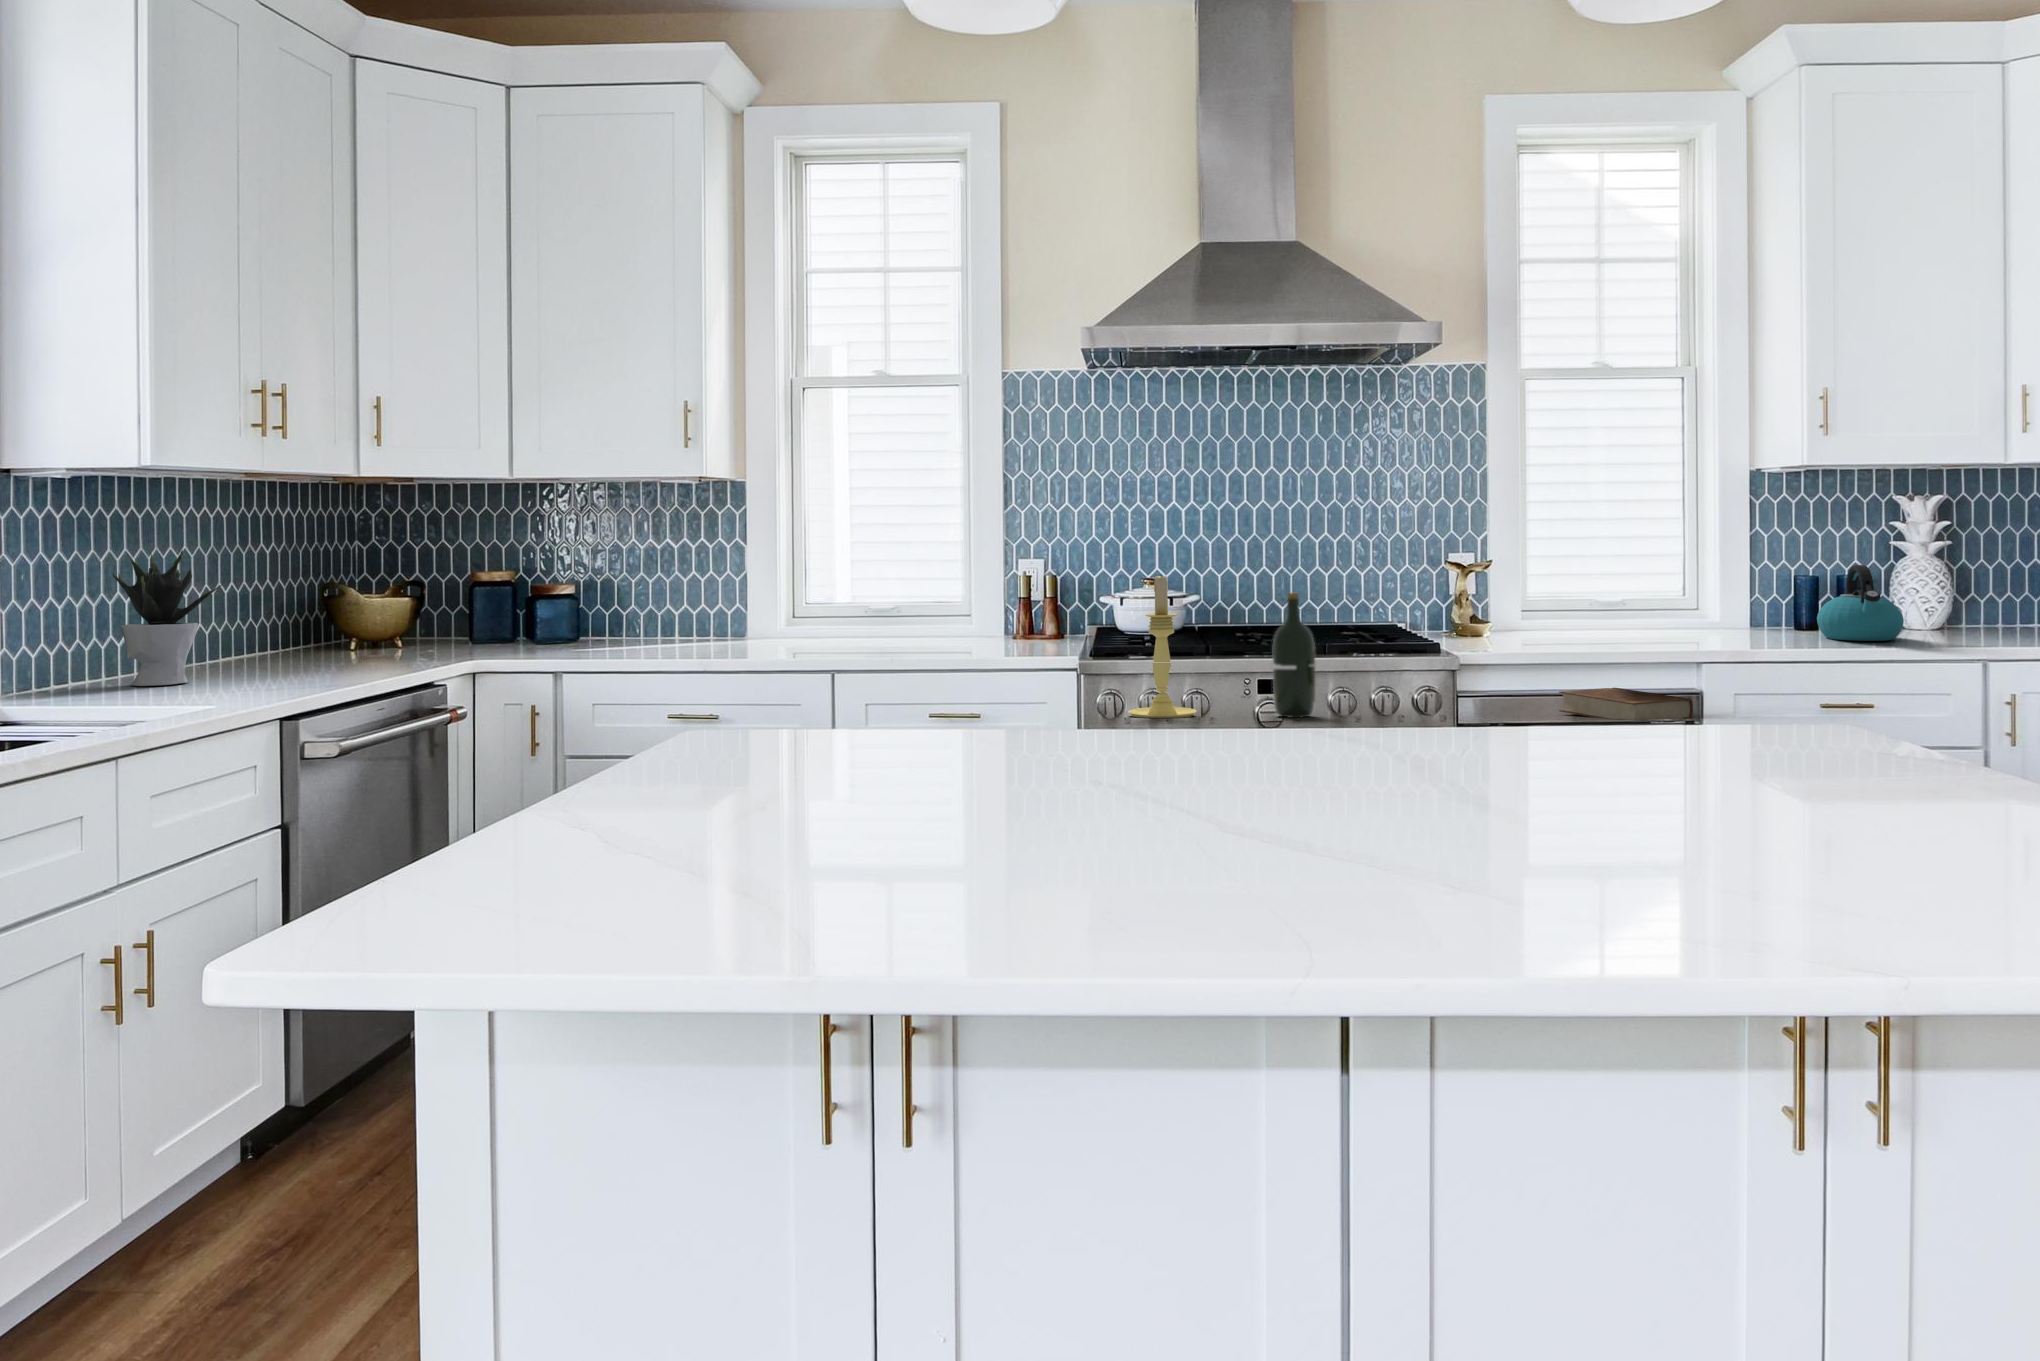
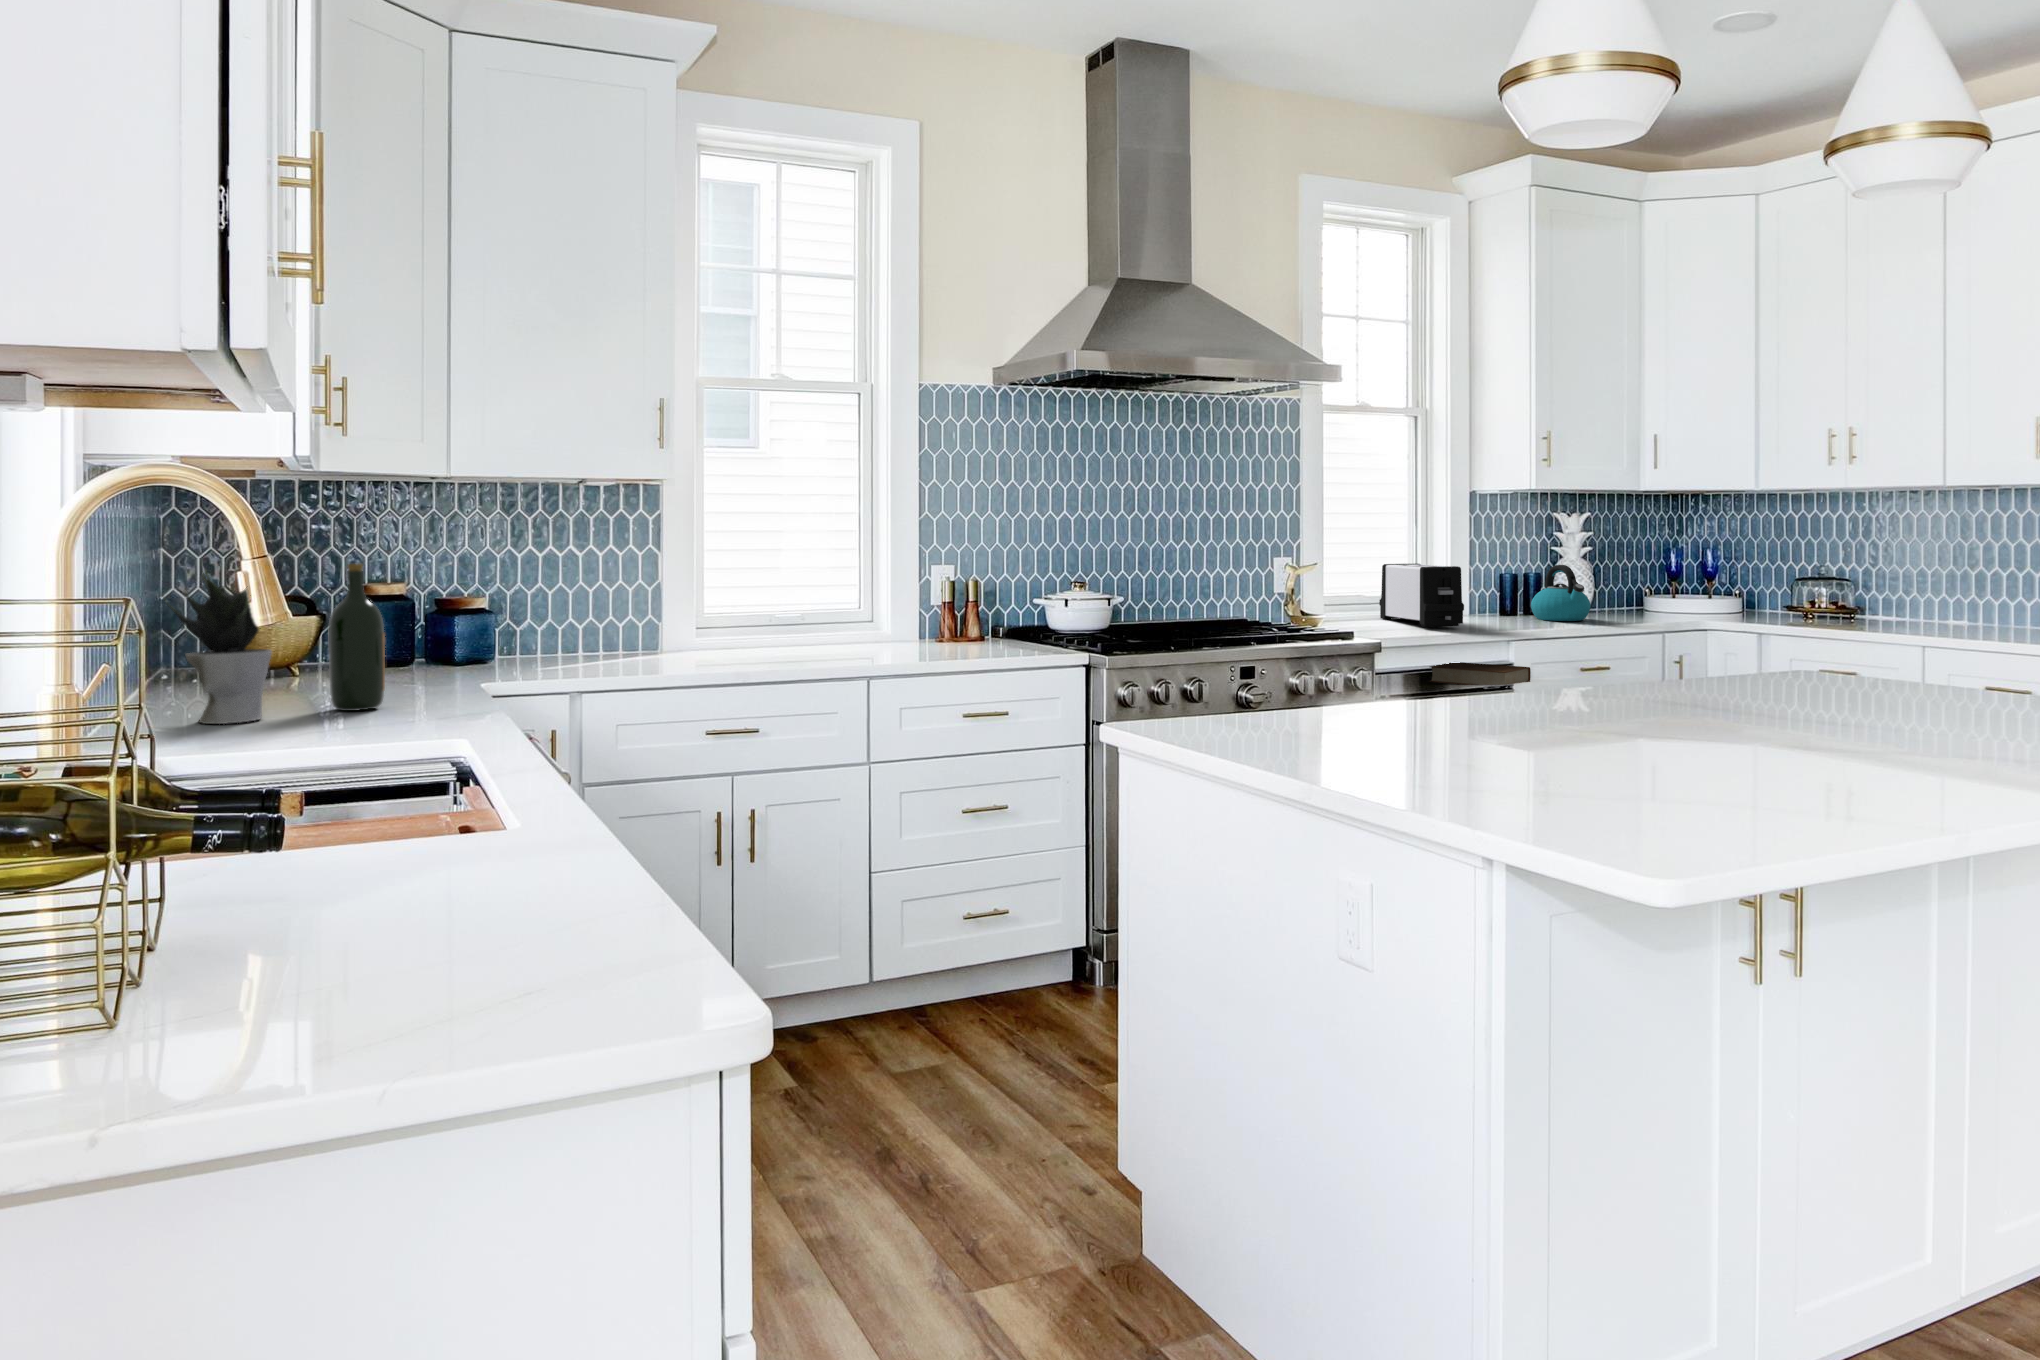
toaster: none [1587,562,1664,642] -> present [1379,564,1464,627]
candle holder: present [1128,575,1196,718] -> none [1128,578,1187,704]
wine bottle: present [1273,593,1316,718] -> present [329,564,385,711]

